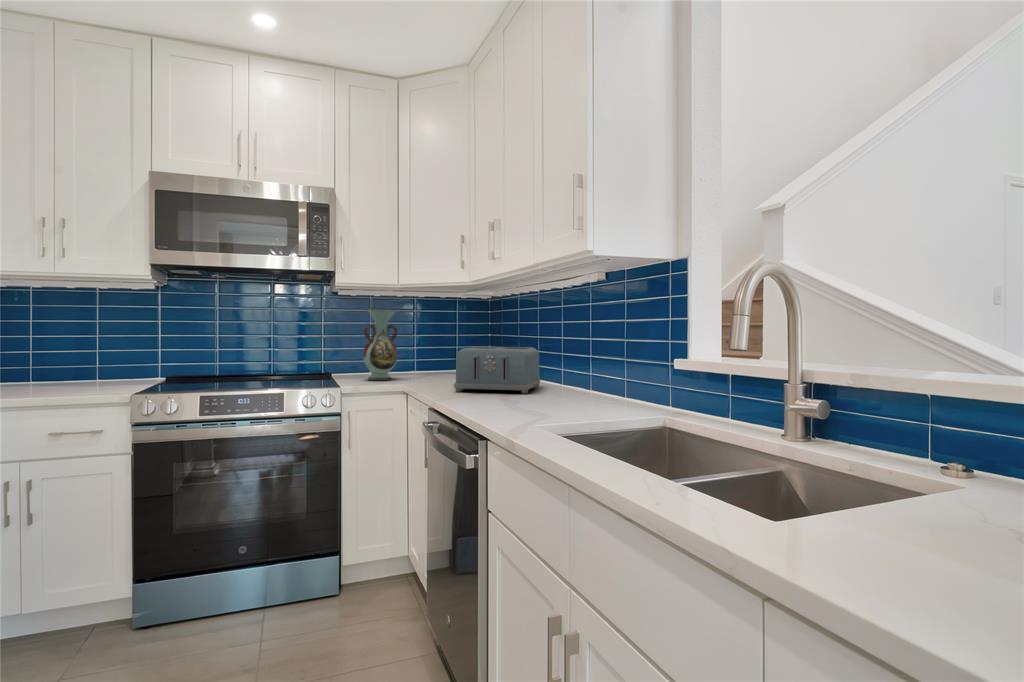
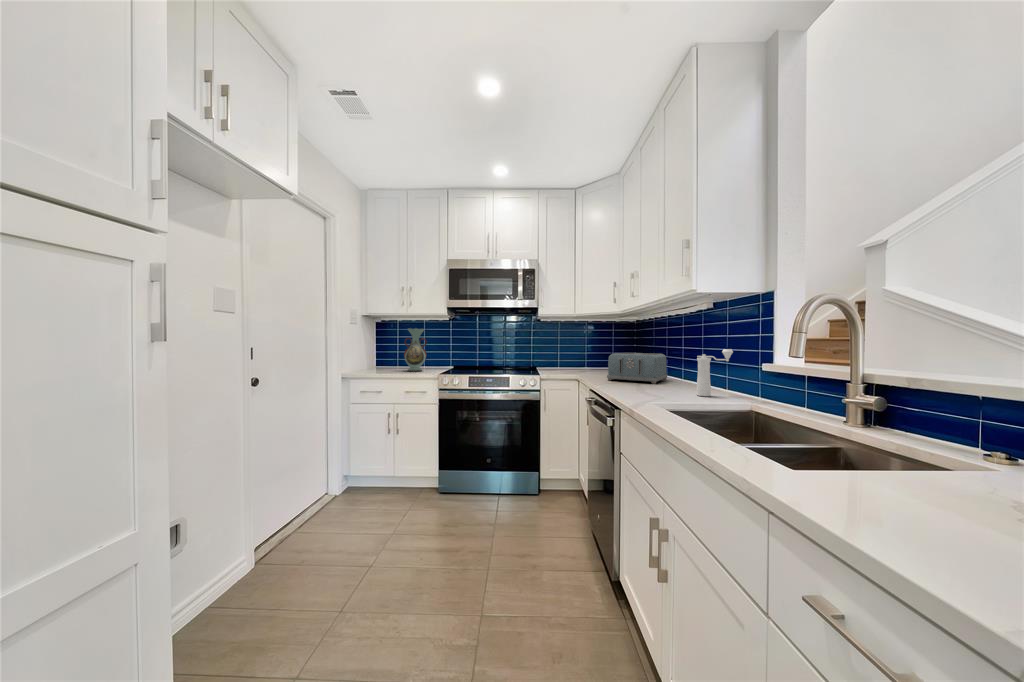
decorative vase: present [364,309,397,380] -> present [404,328,426,371]
pepper mill: none [590,340,636,410] -> present [697,349,733,396]

